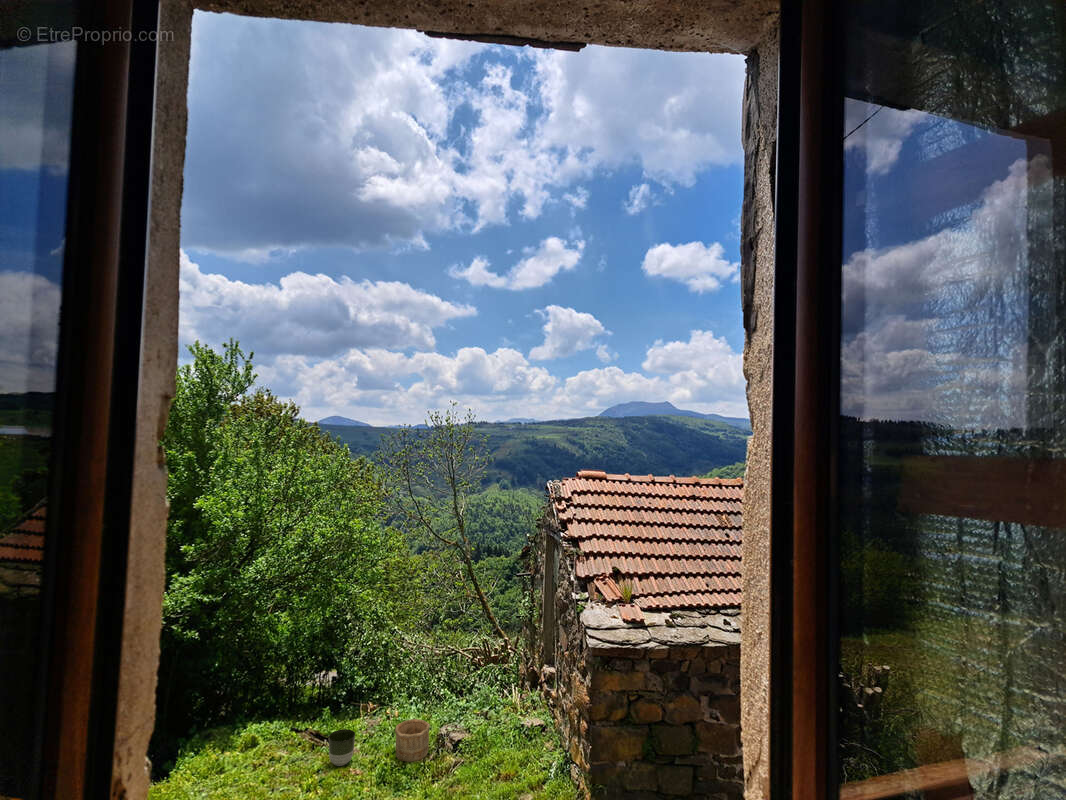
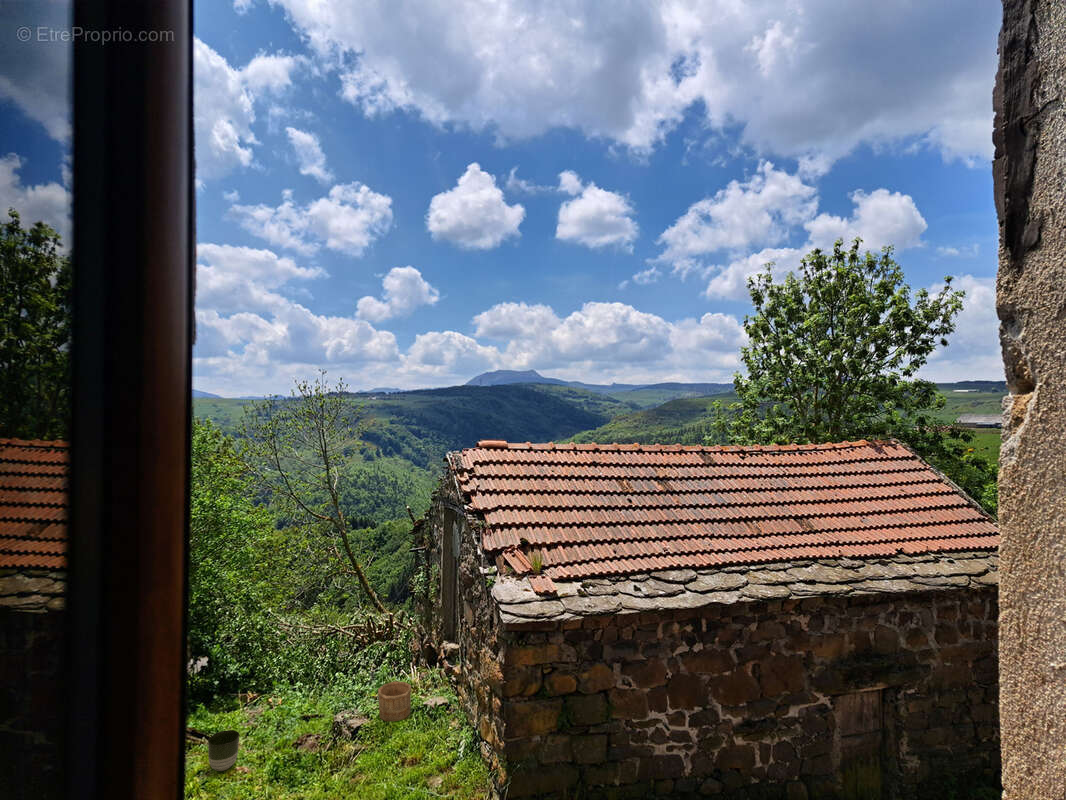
wooden bucket: present [395,719,430,762] -> present [378,681,412,722]

